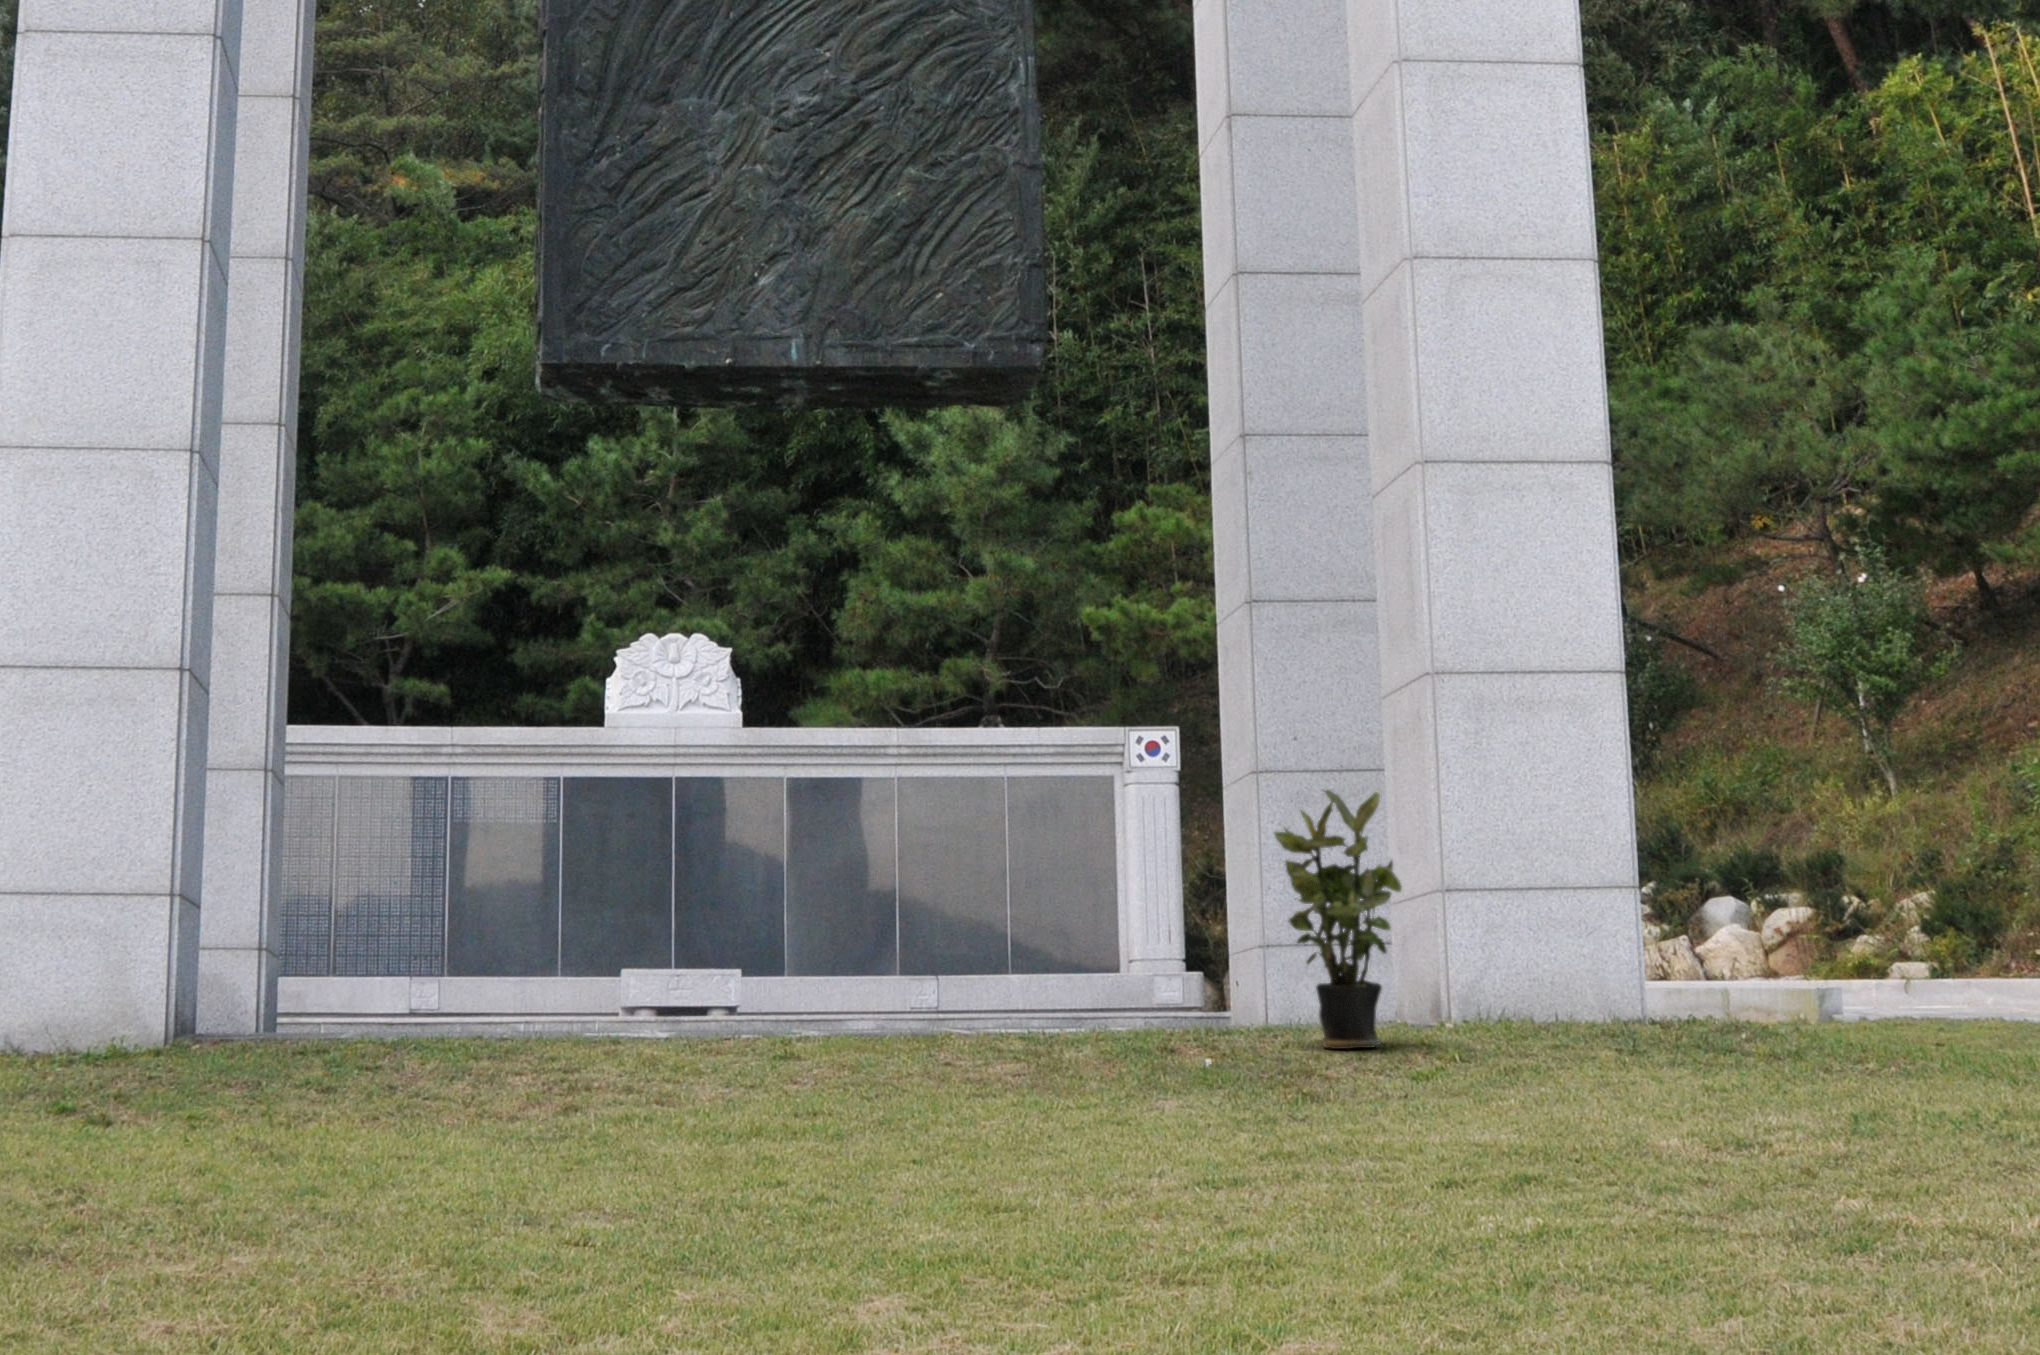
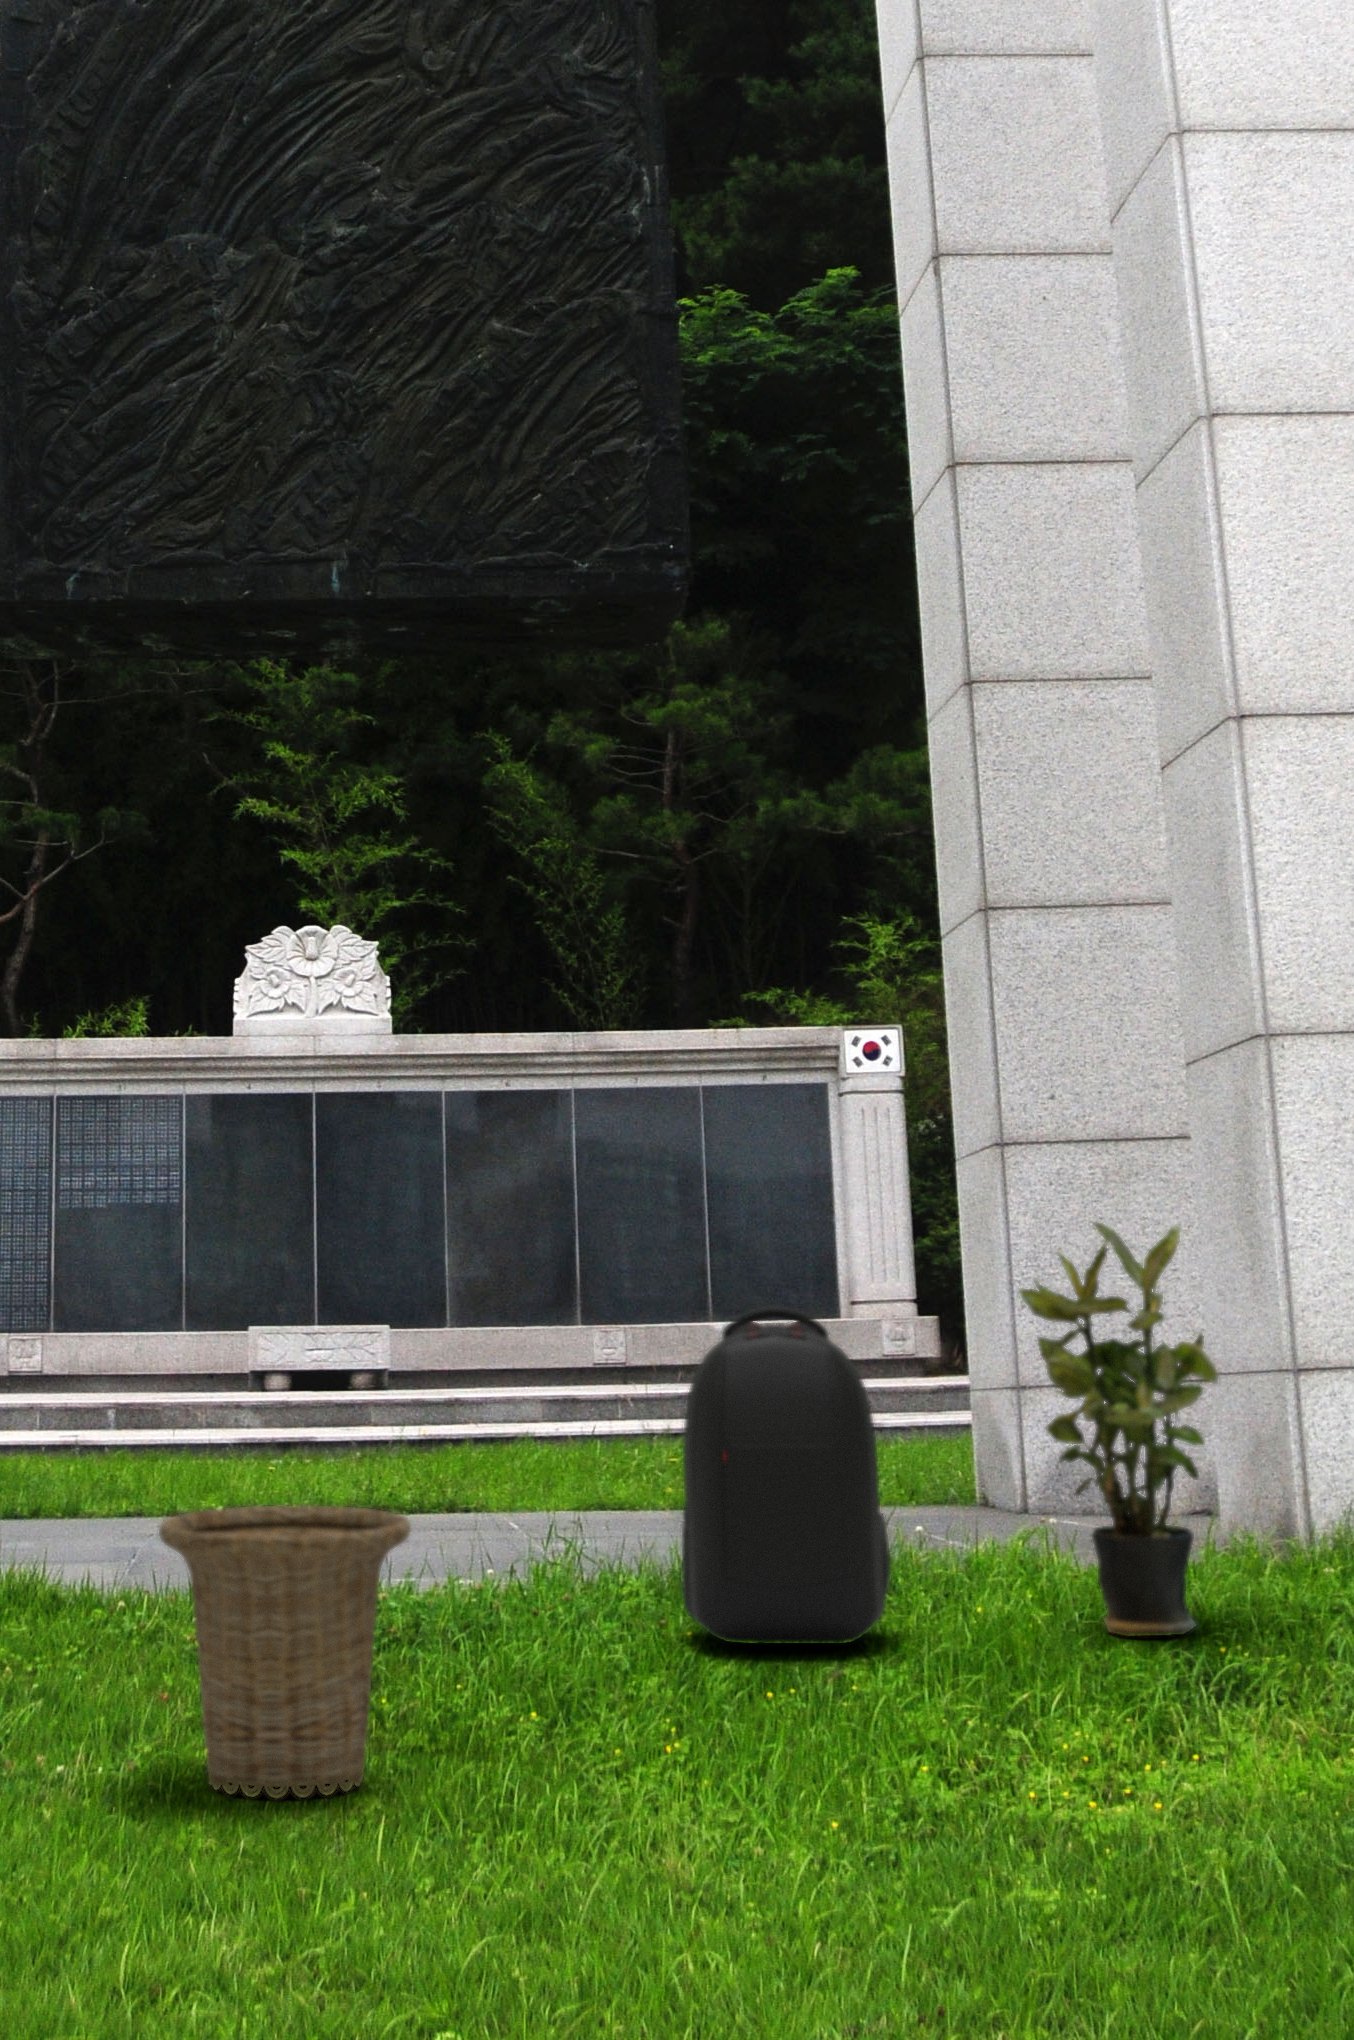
backpack: none [1050,844,1185,1054] -> present [682,1307,890,1644]
basket: none [726,957,887,1125] -> present [159,1506,411,1798]

